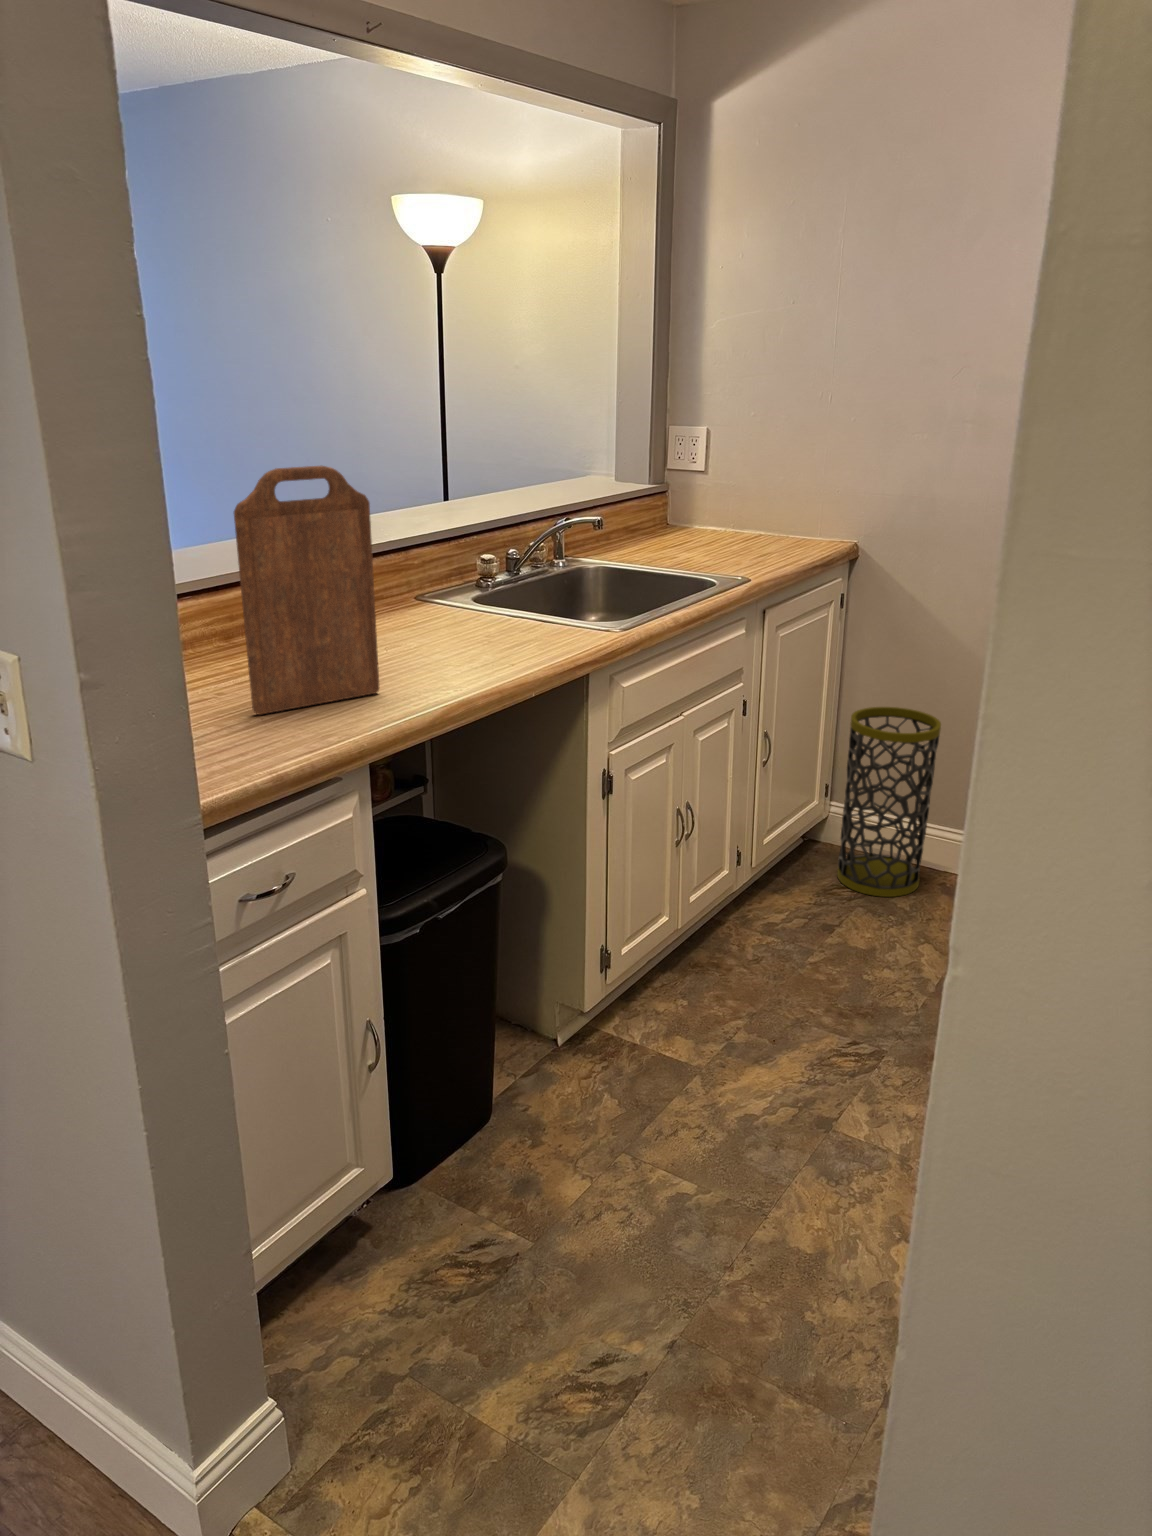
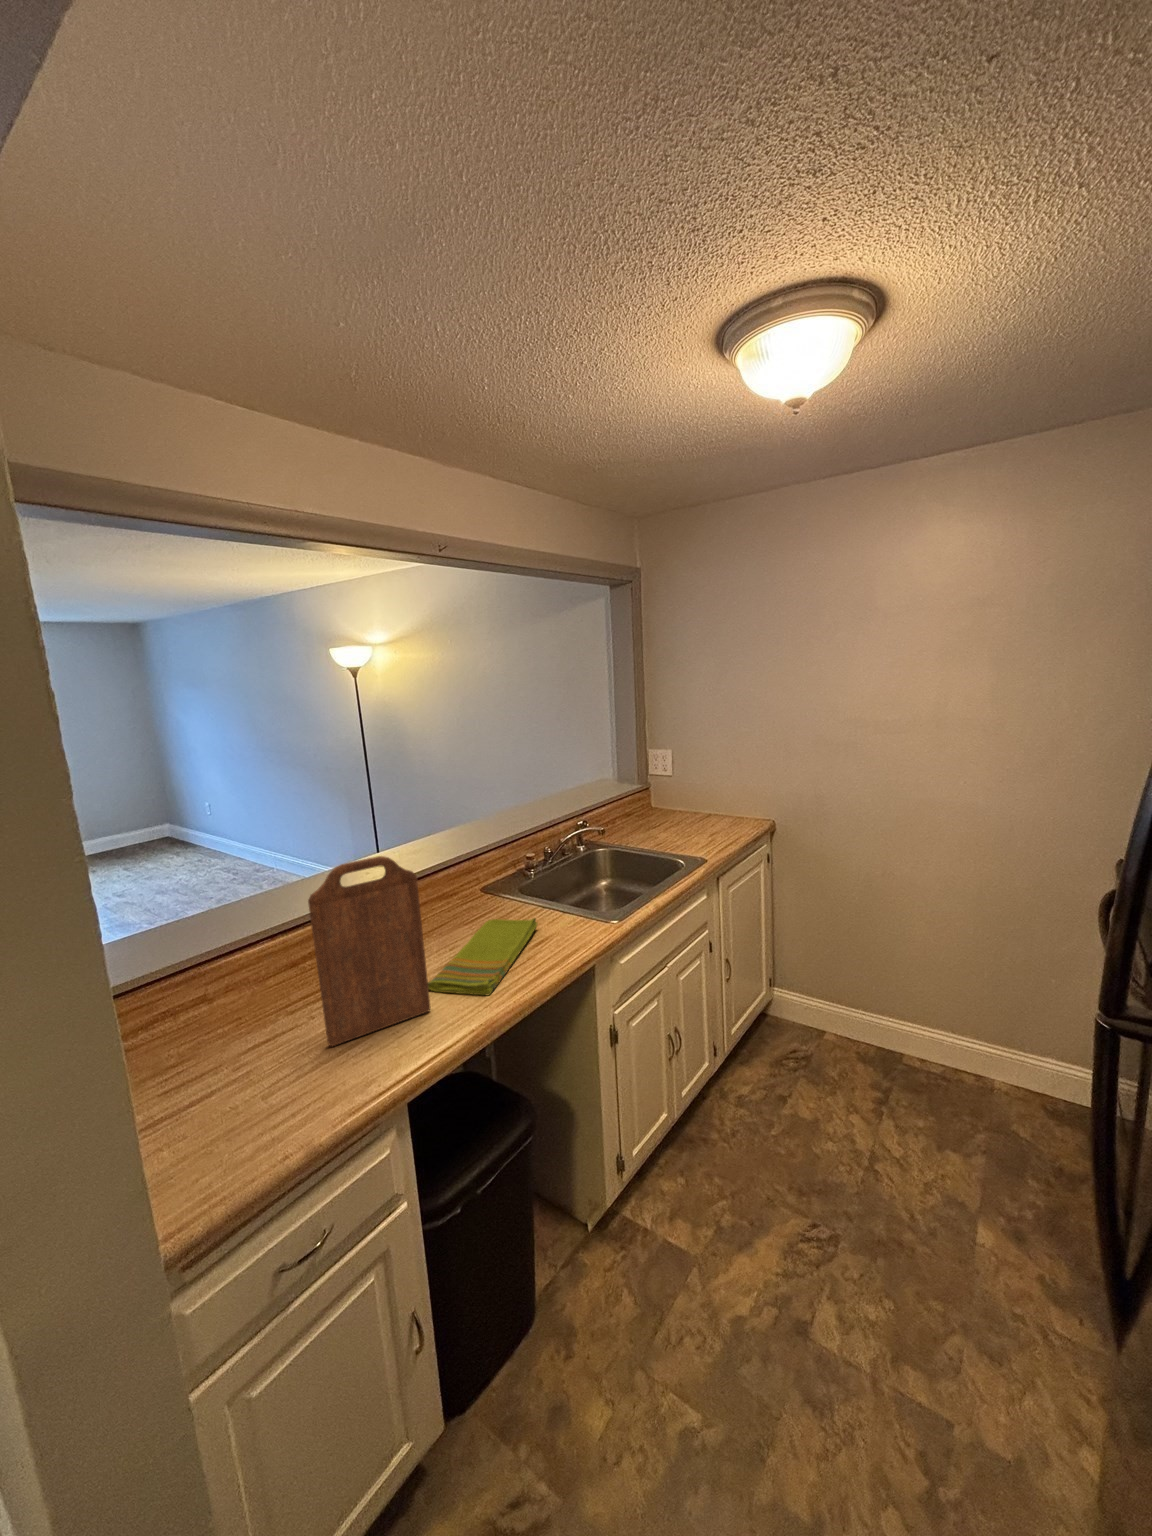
dish towel: none [367,618,508,684] -> present [428,918,537,995]
trash can: present [837,707,941,897] -> none [783,928,846,1066]

